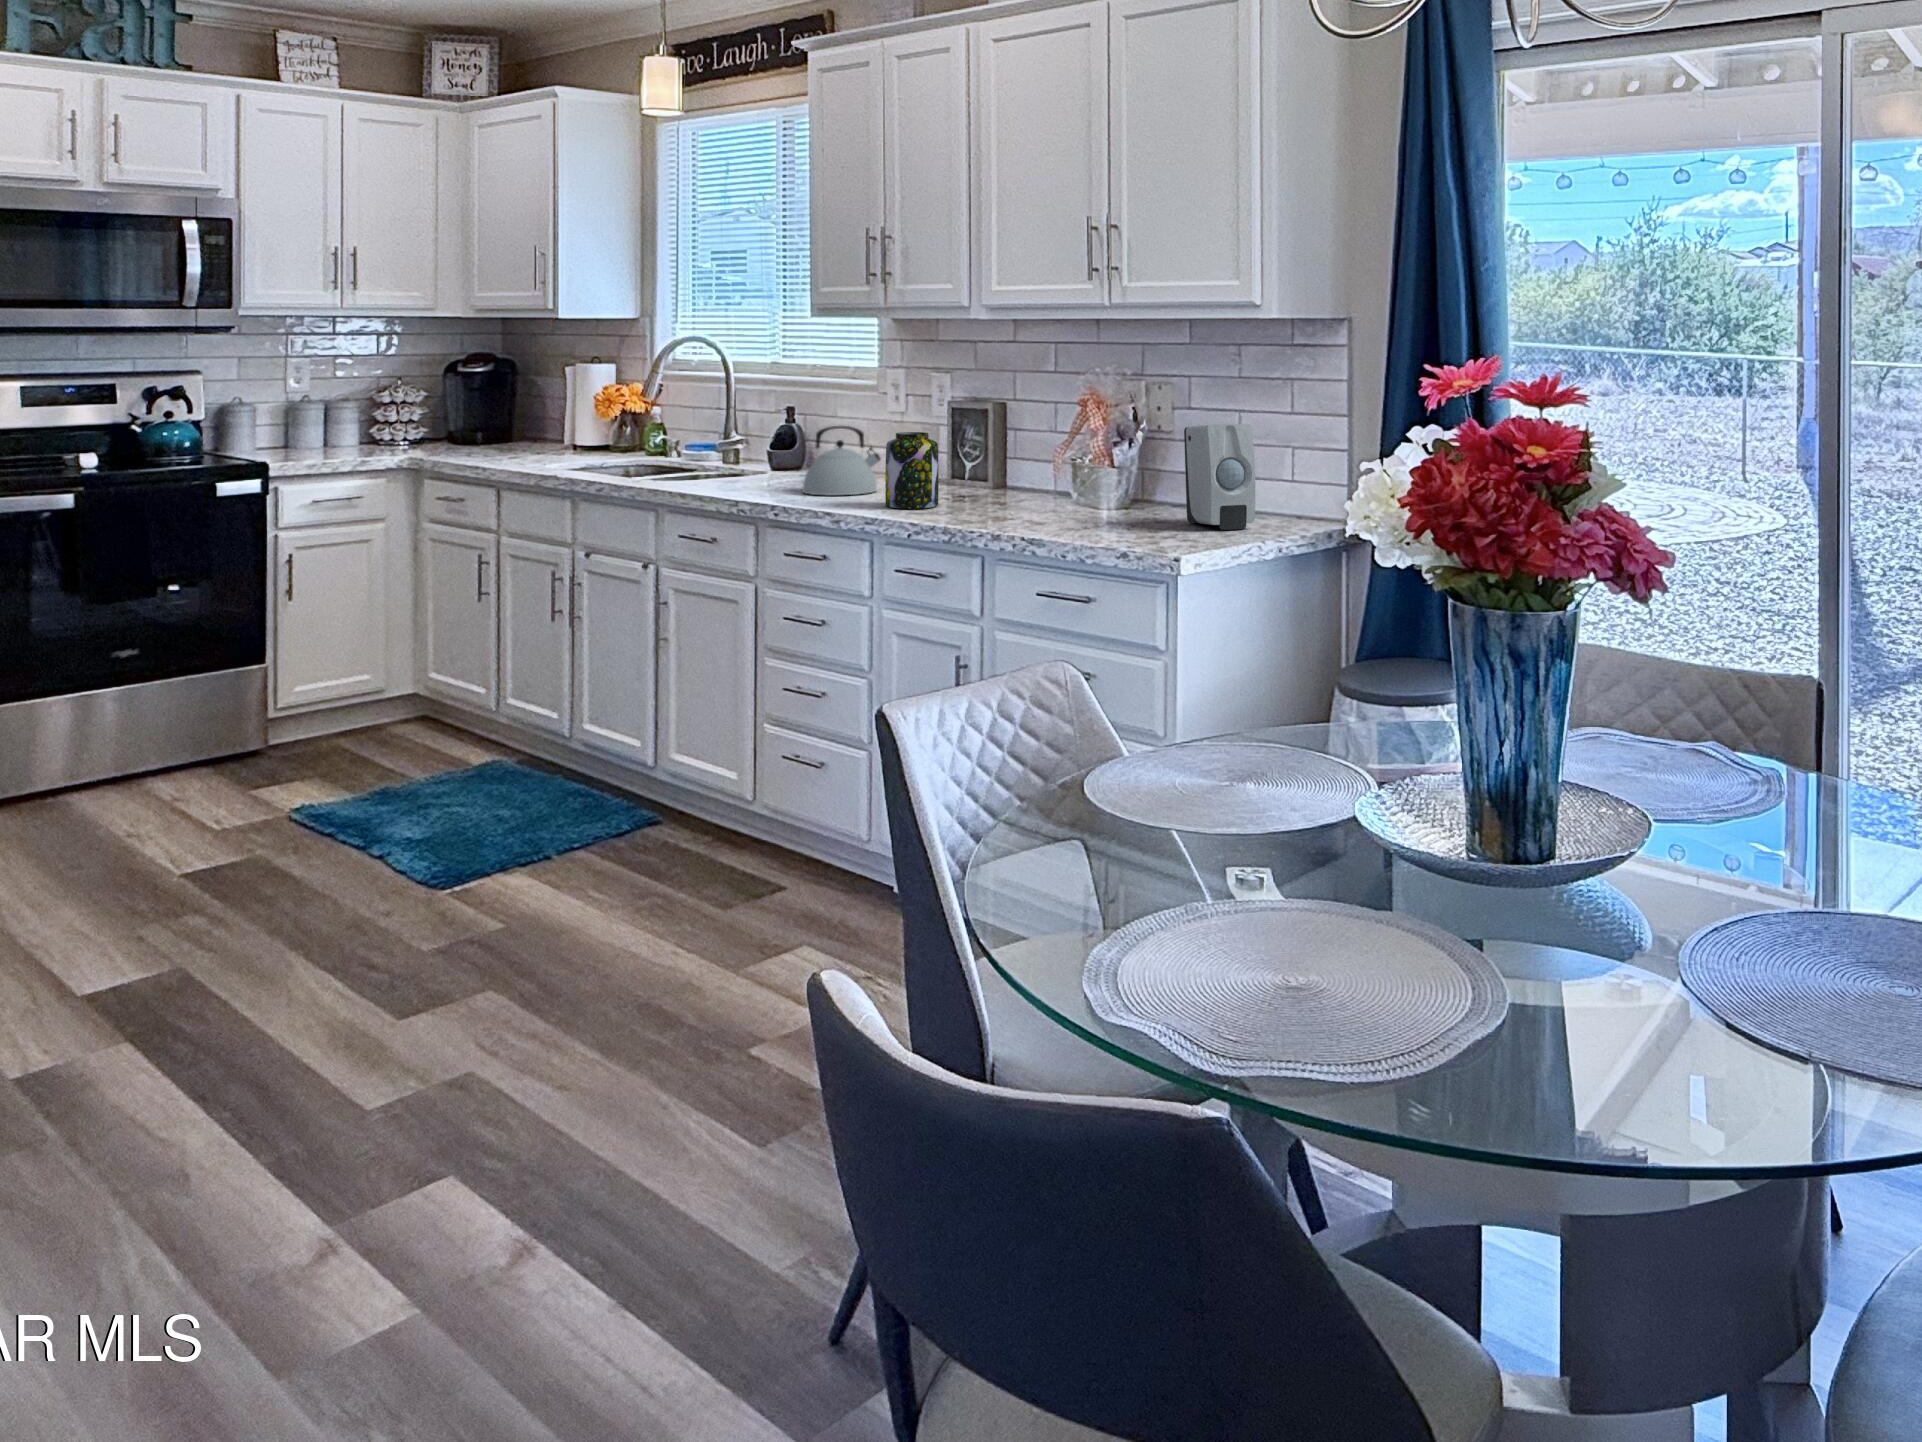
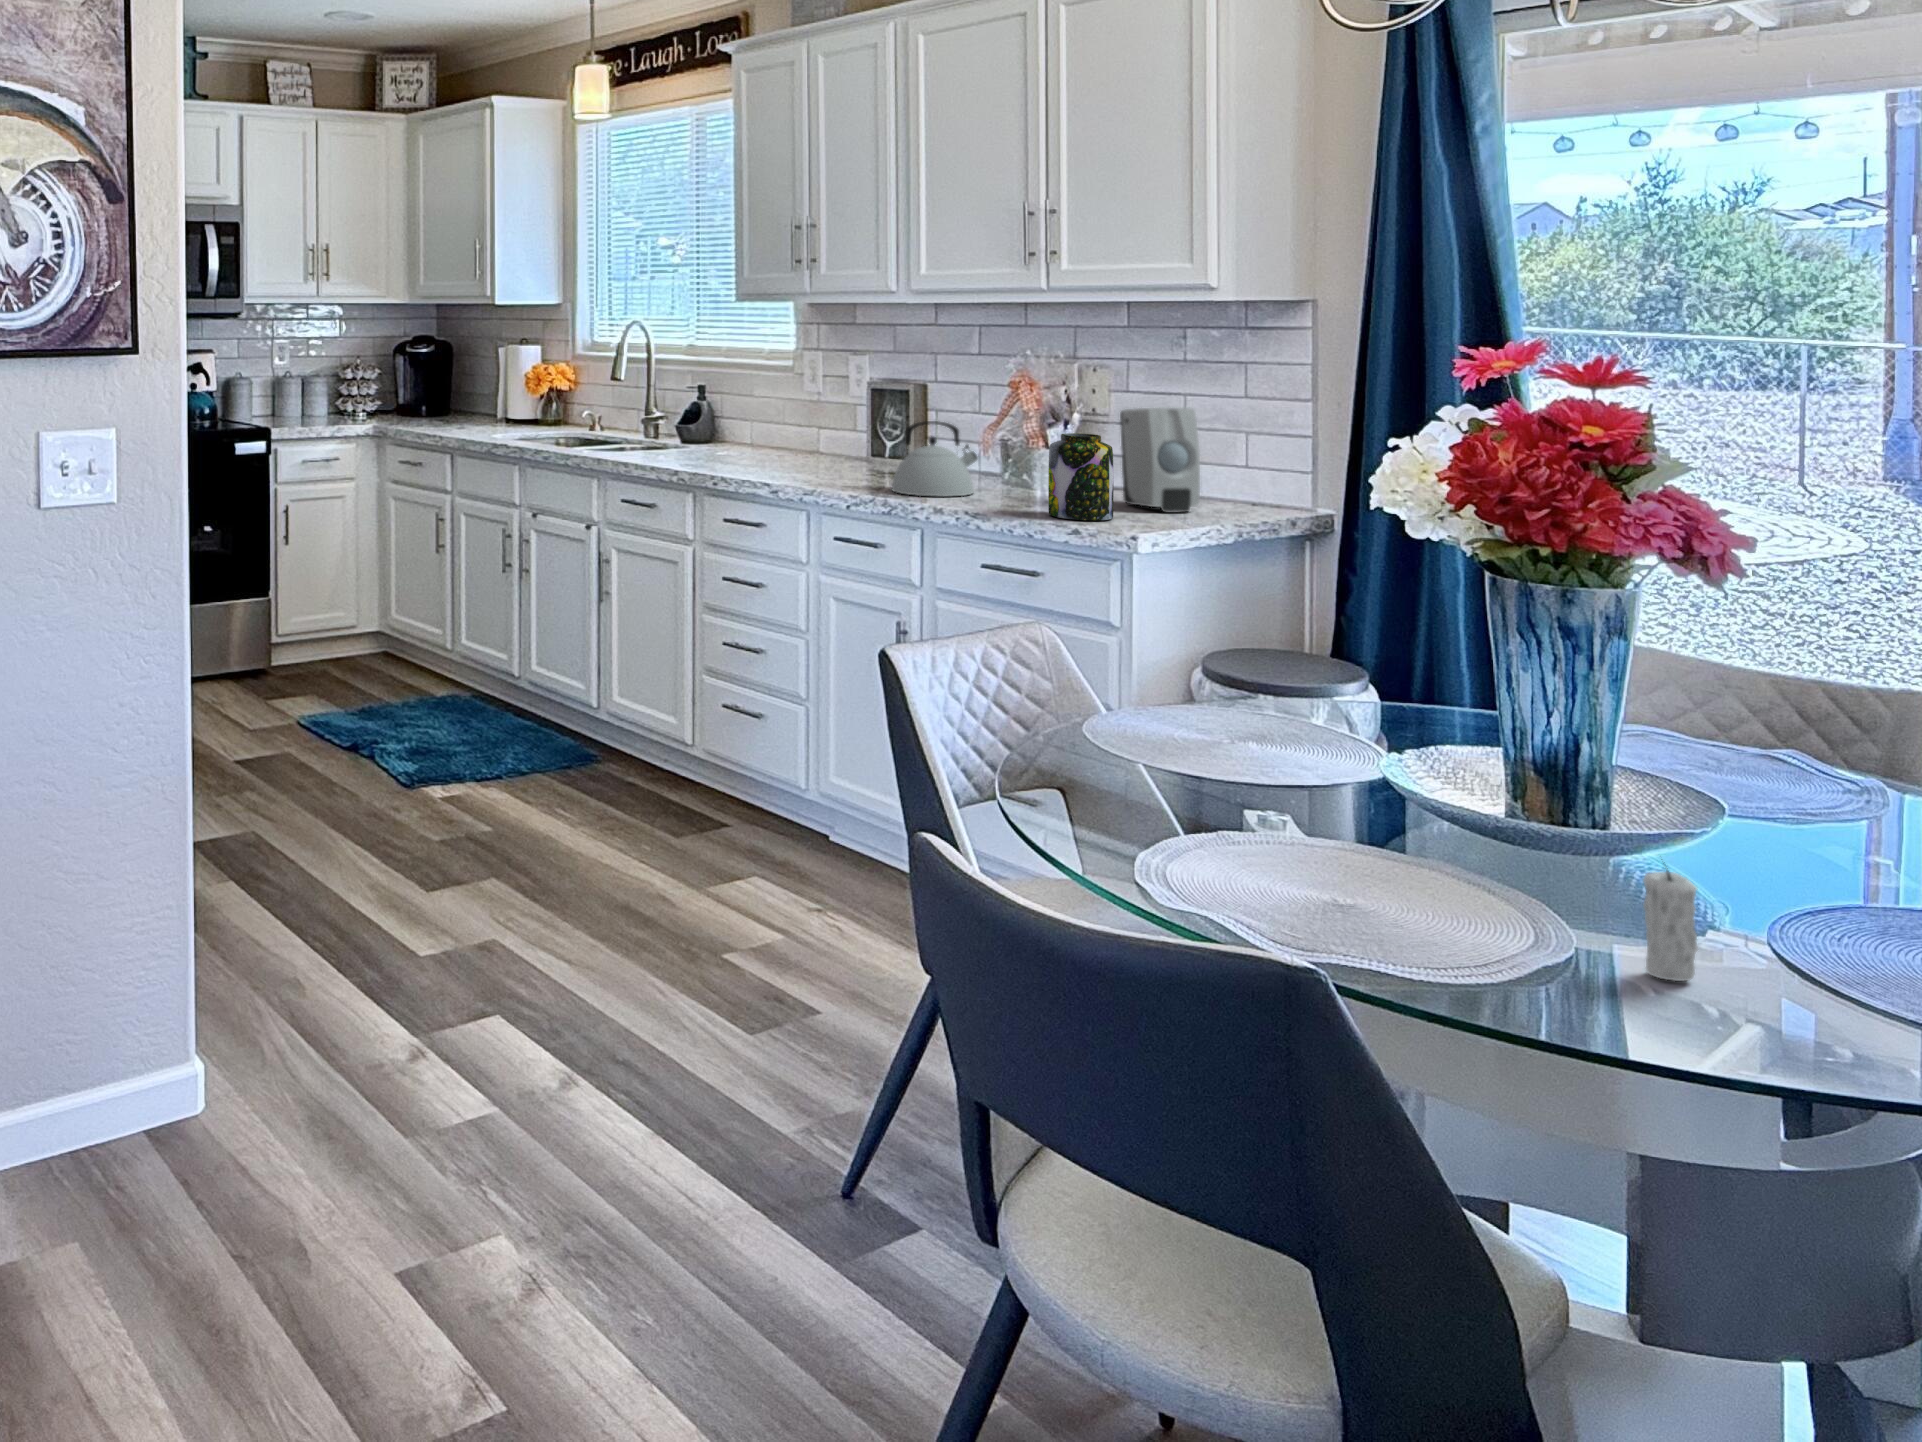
kettle: present [802,426,881,495] -> present [892,421,978,496]
jar: present [885,432,939,509] -> present [1048,433,1114,520]
candle: none [1565,896,1613,1030] -> present [1644,868,1698,981]

